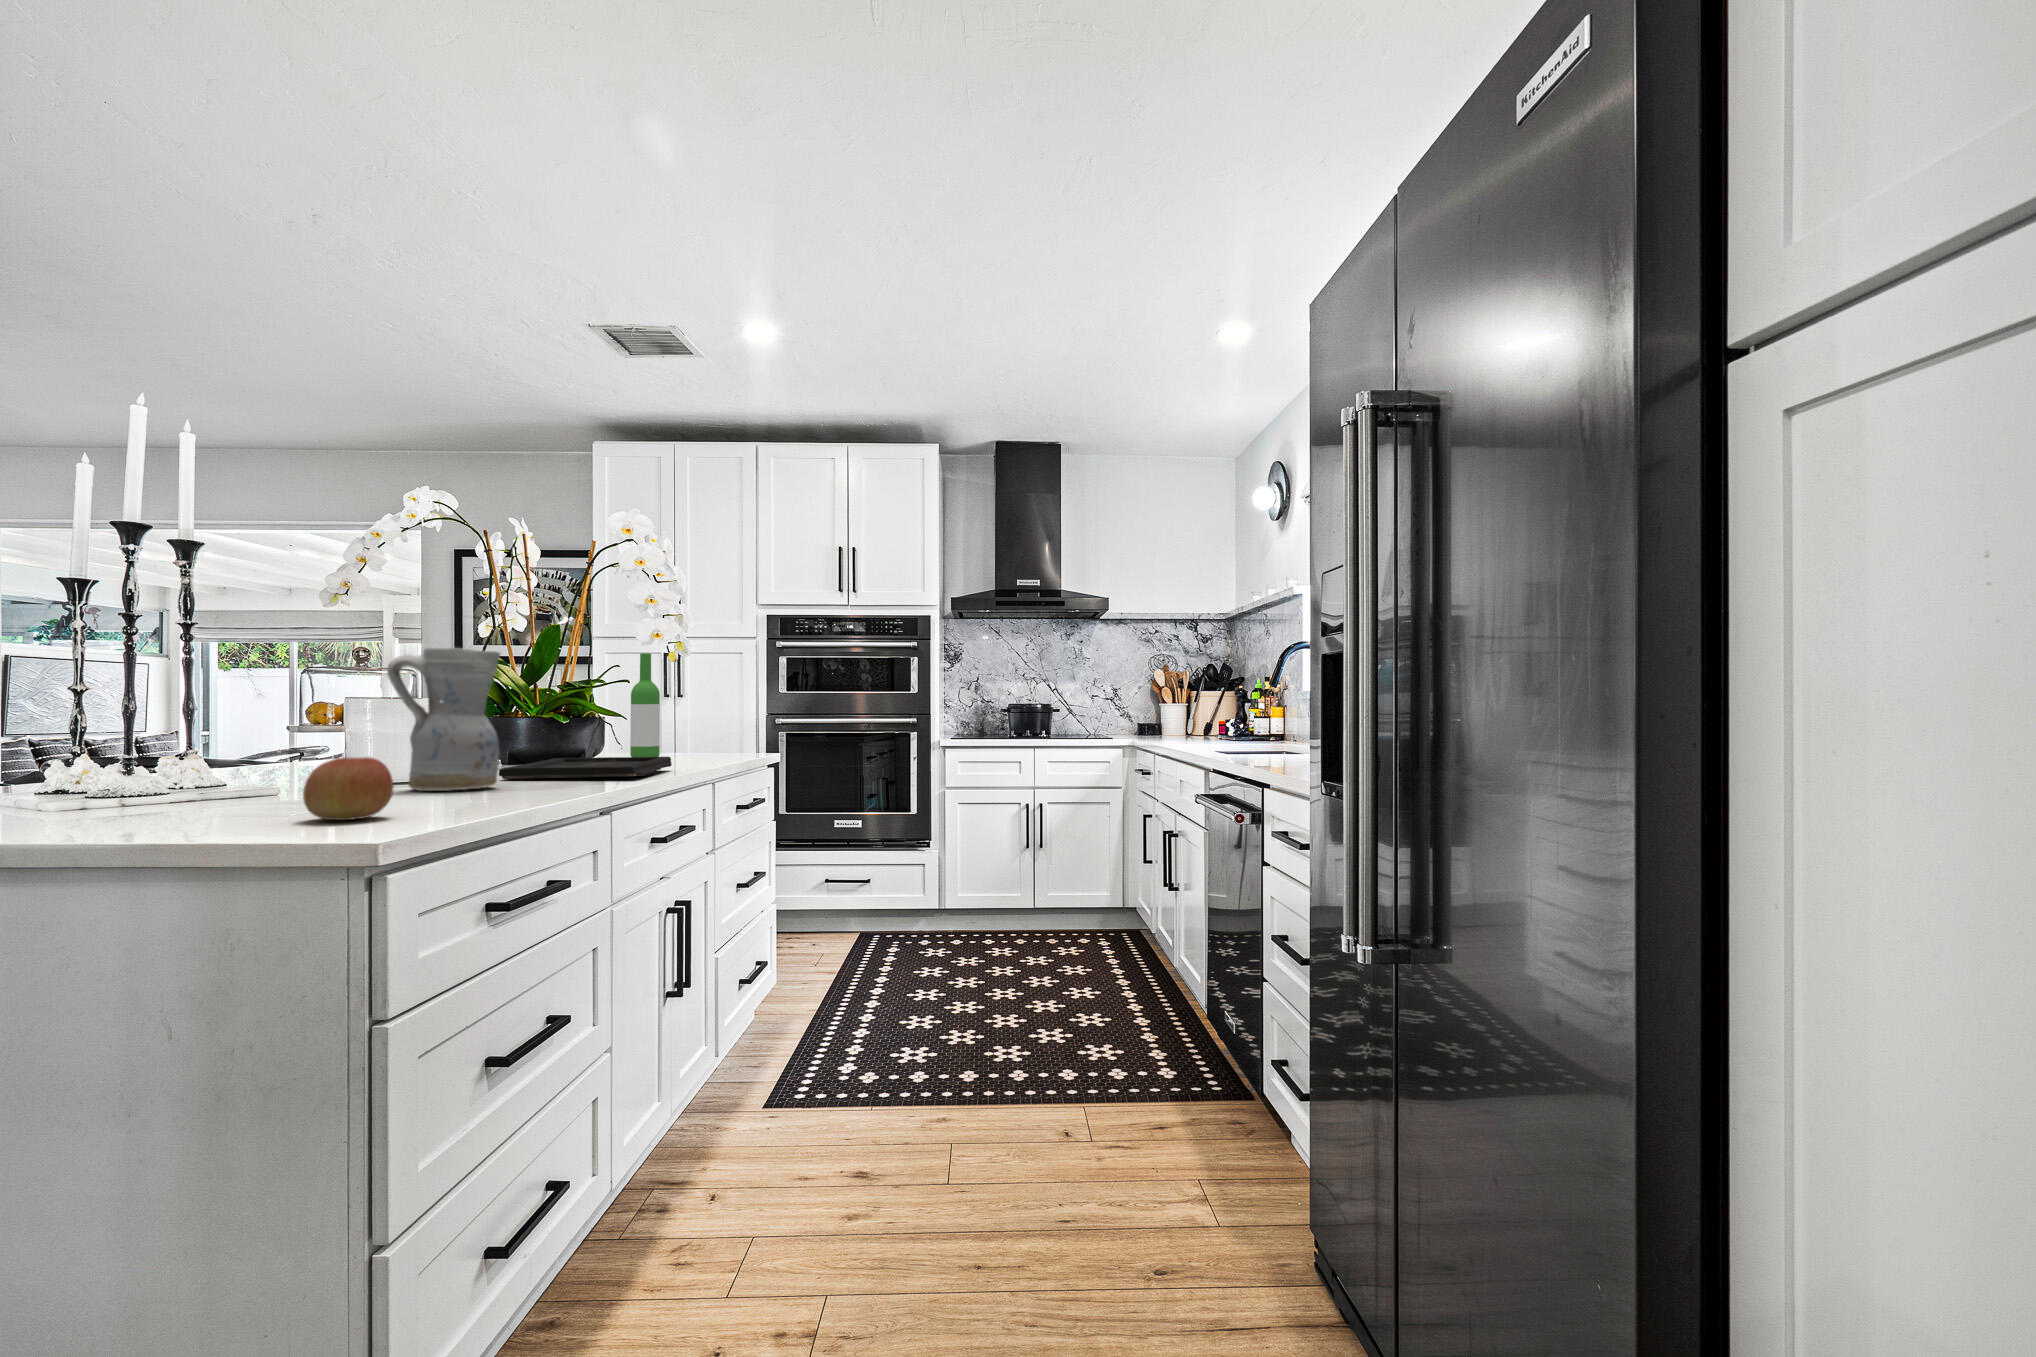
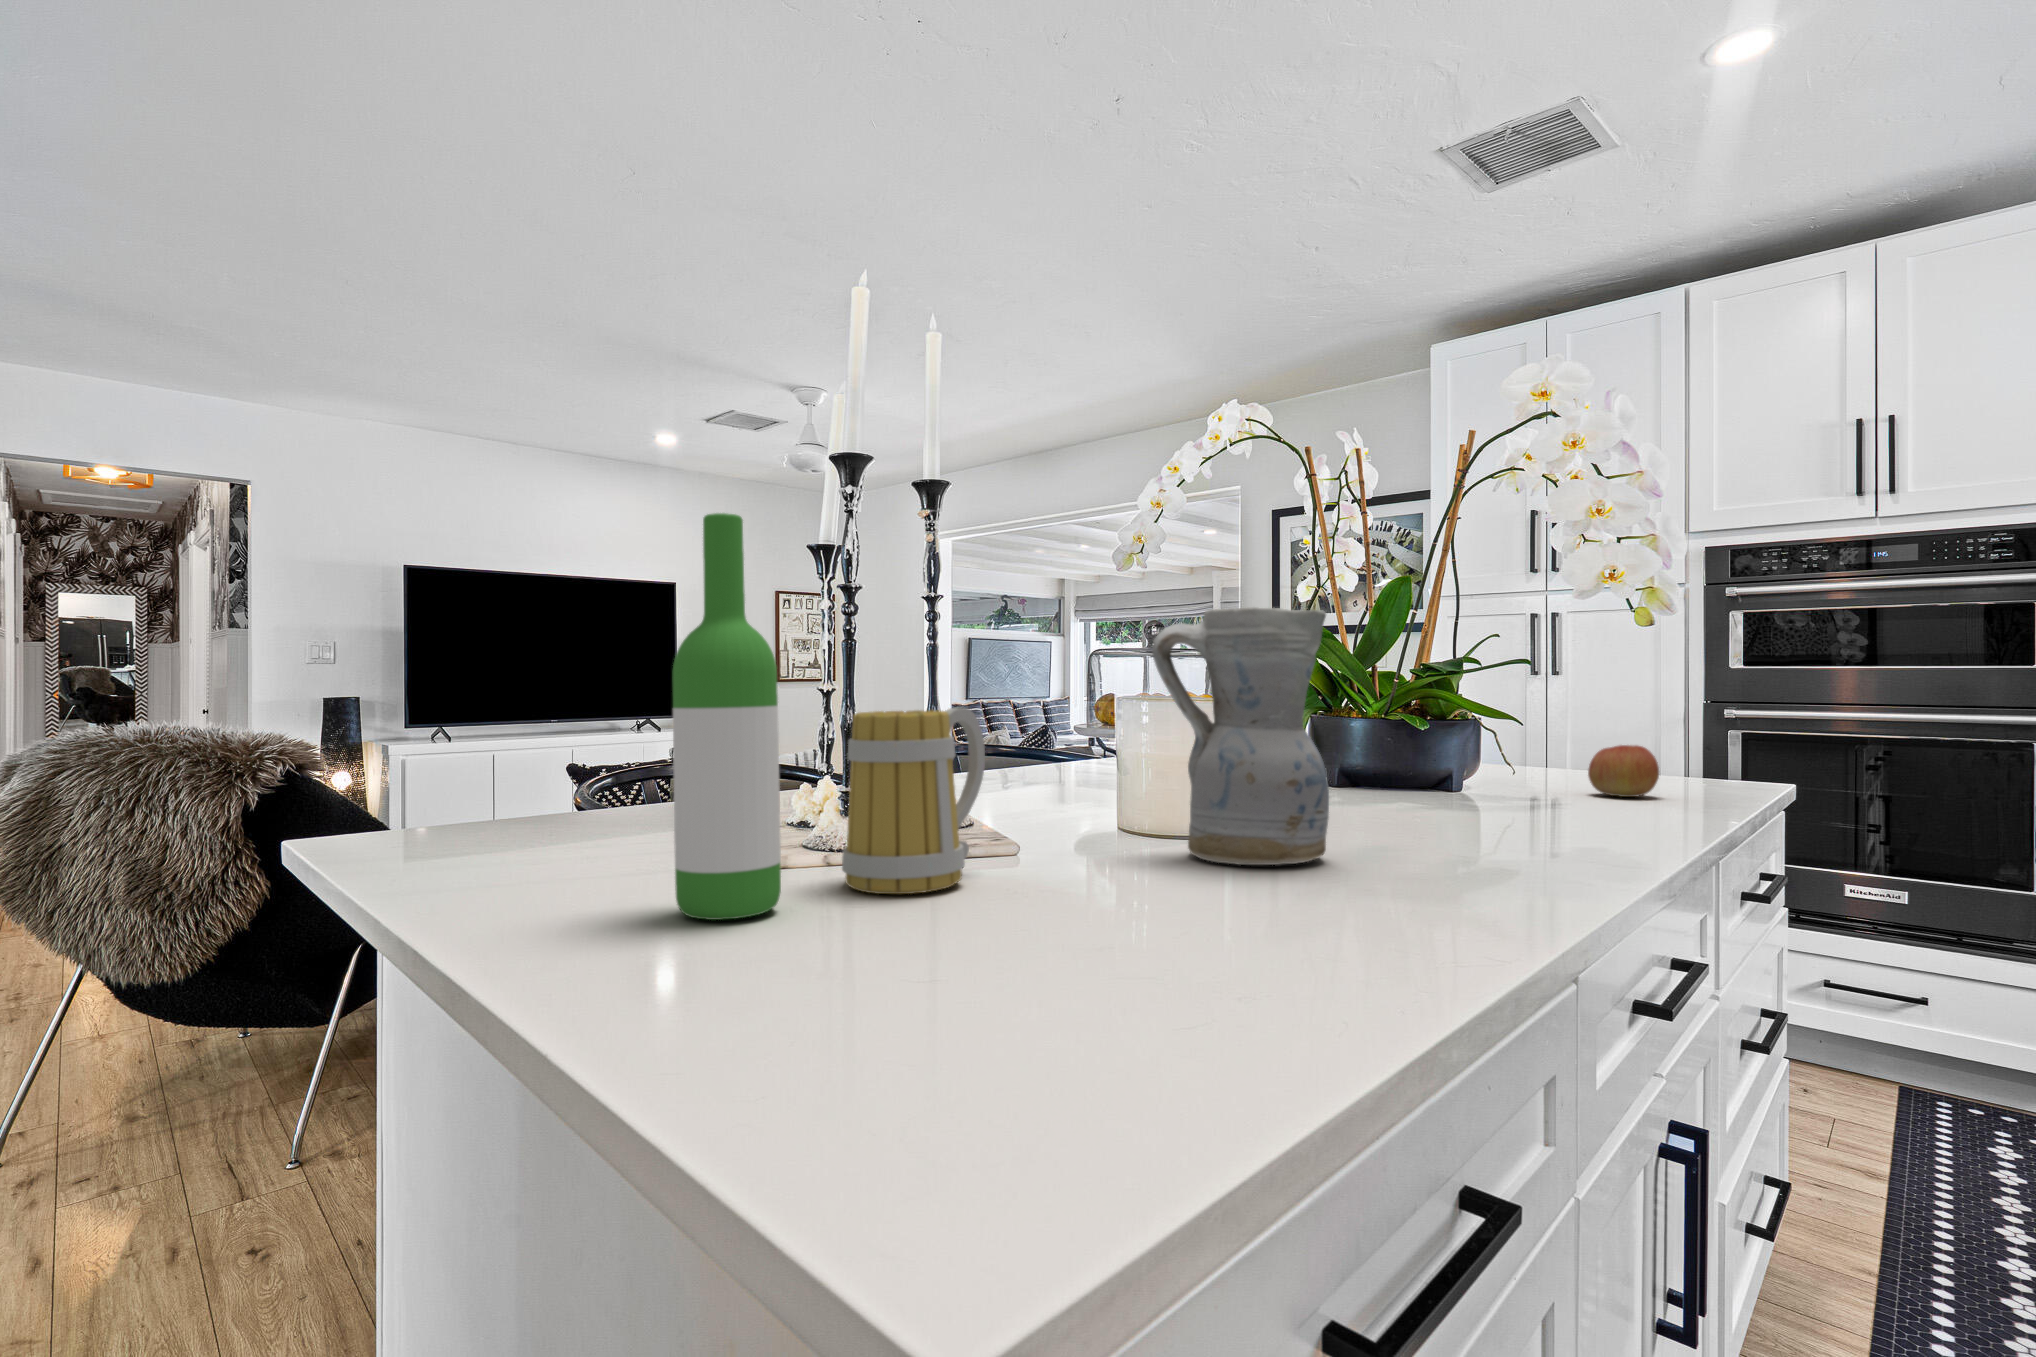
wine bottle: present [630,653,660,757] -> present [673,513,781,920]
mug: none [164,701,269,811] -> present [842,708,985,894]
apple: present [303,757,393,820] -> present [1588,745,1659,797]
tray: present [499,757,672,779] -> none [1328,789,1624,847]

